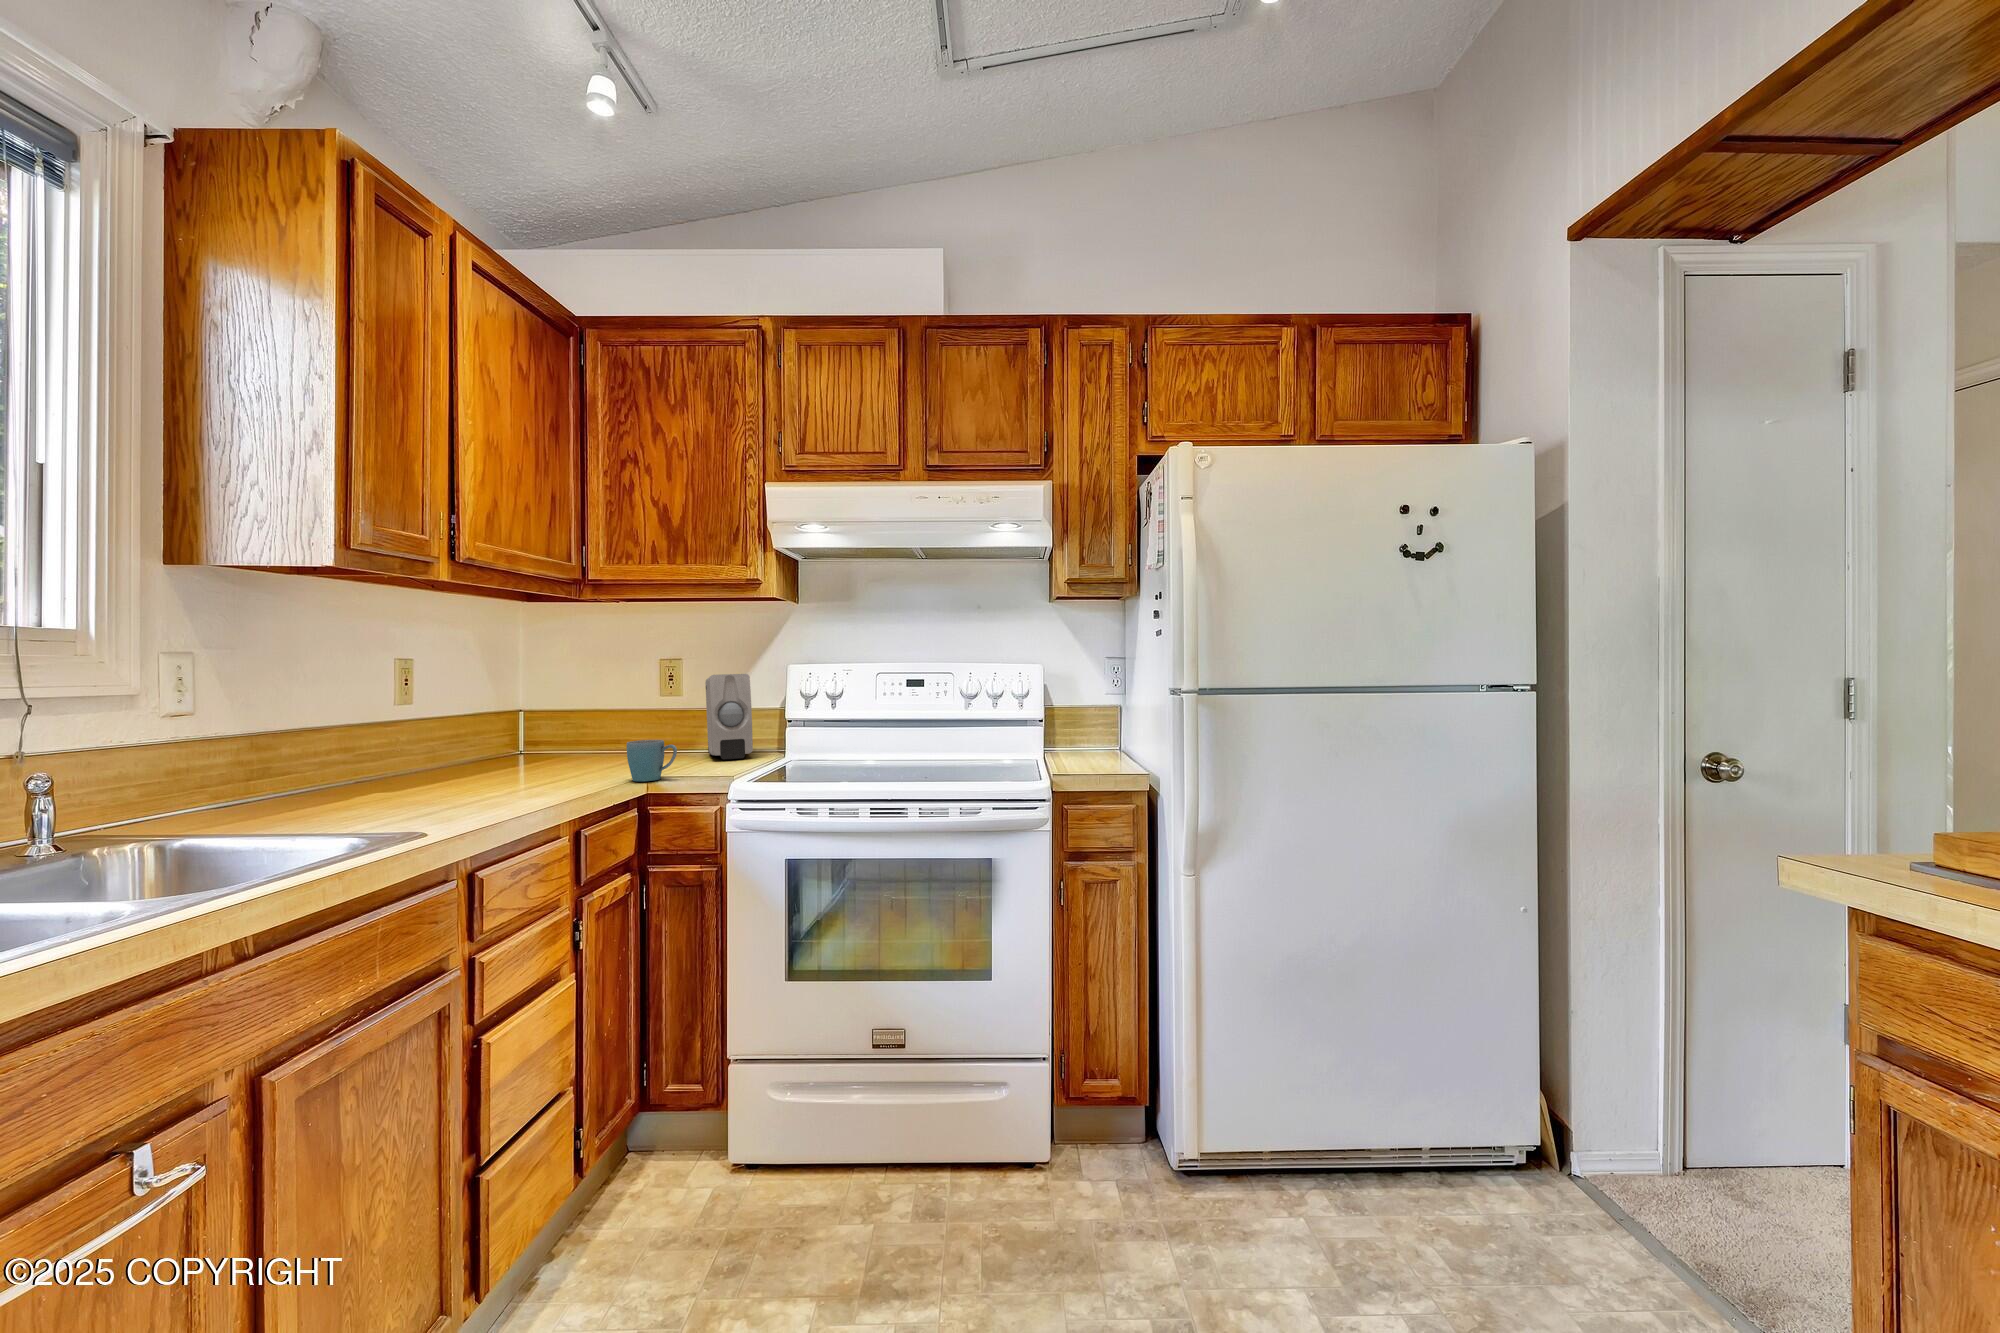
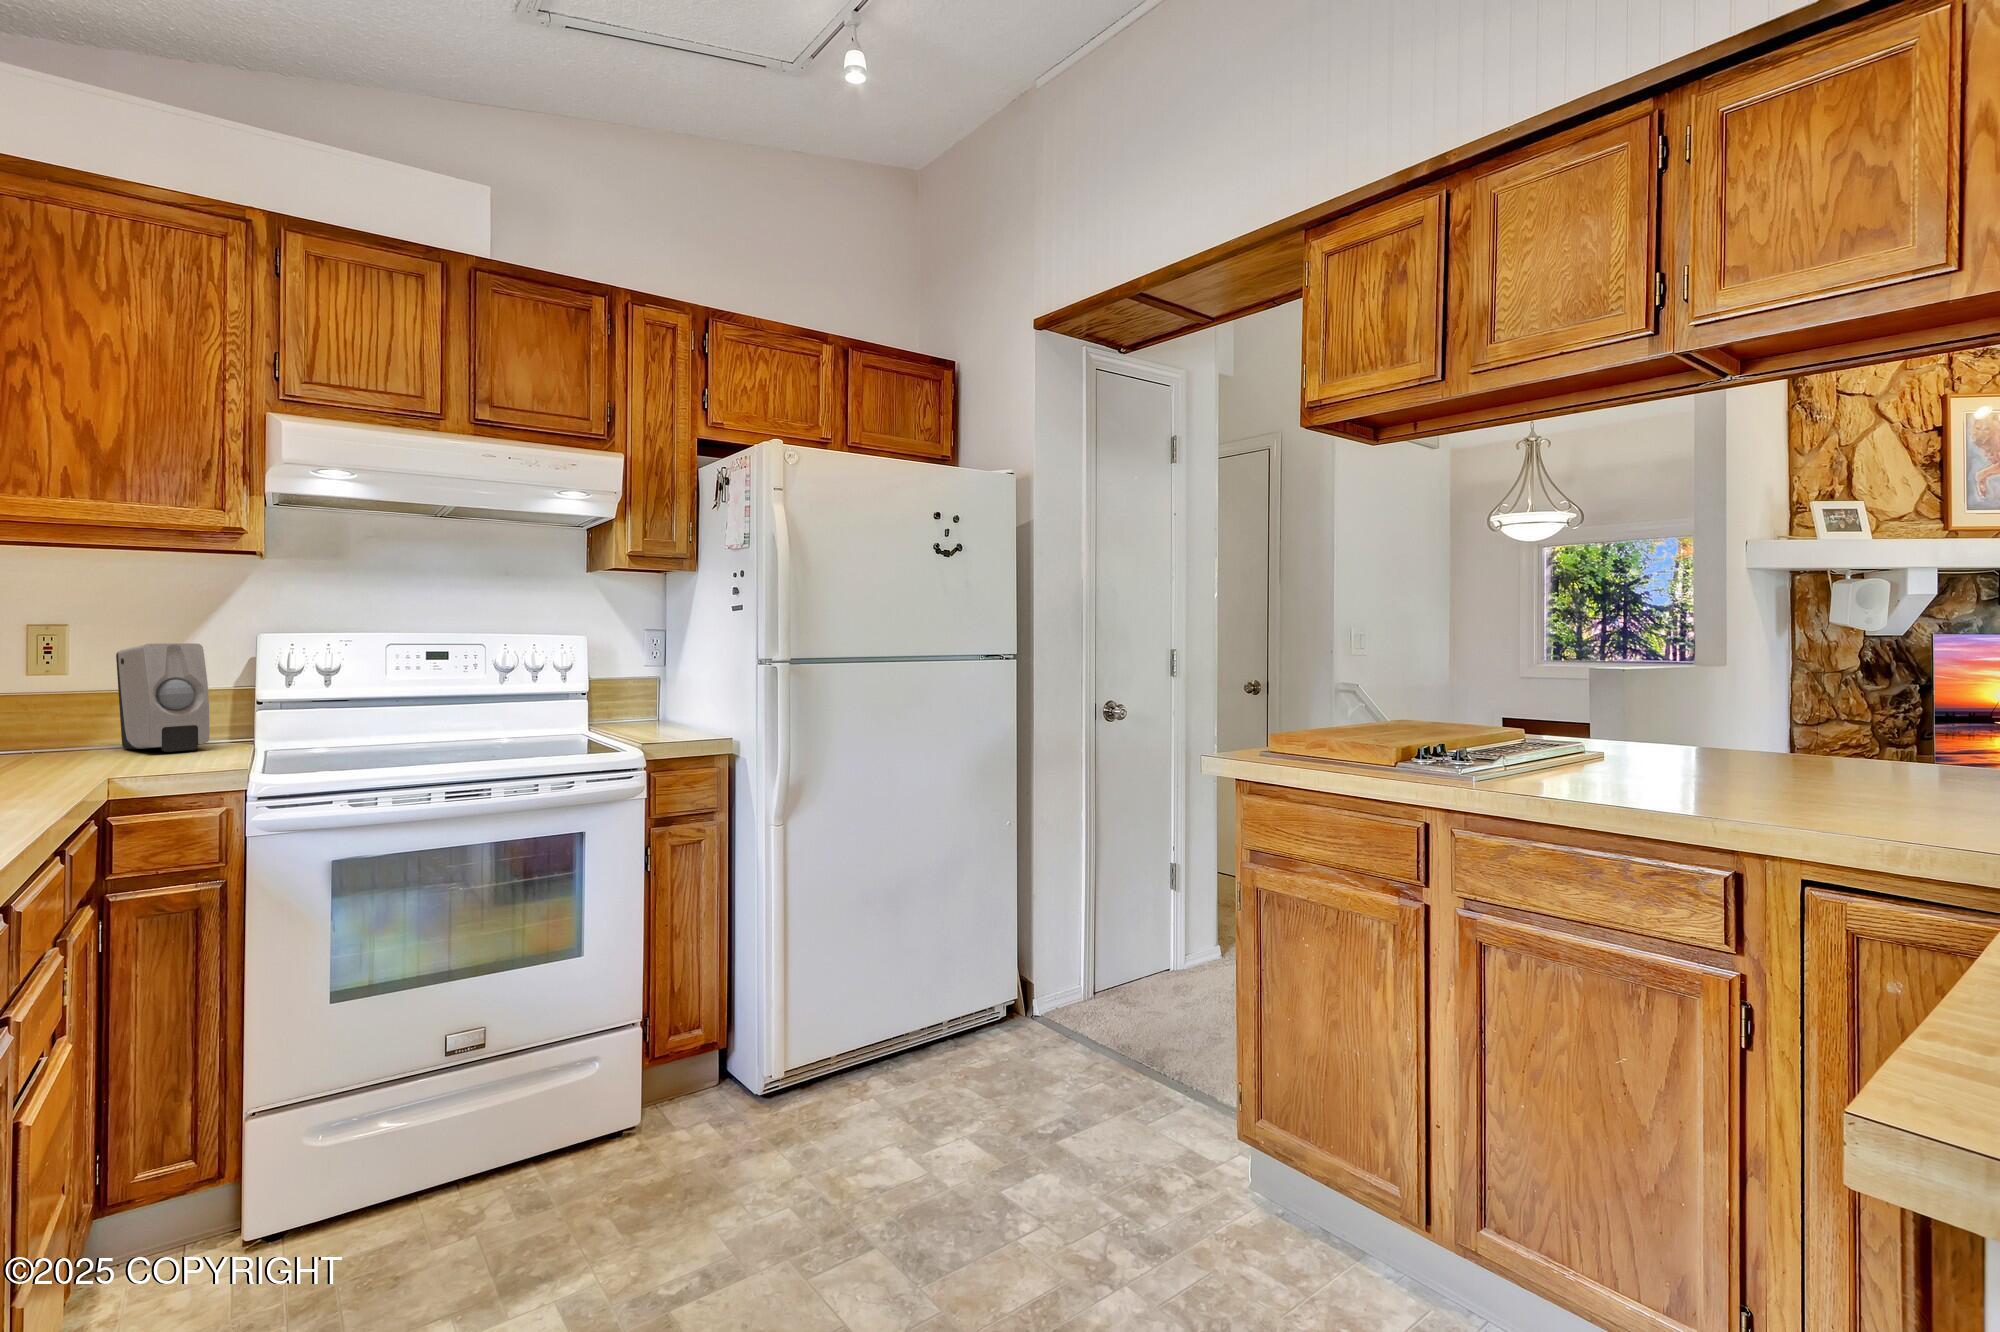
mug: present [627,740,677,781] -> none [52,724,138,778]

